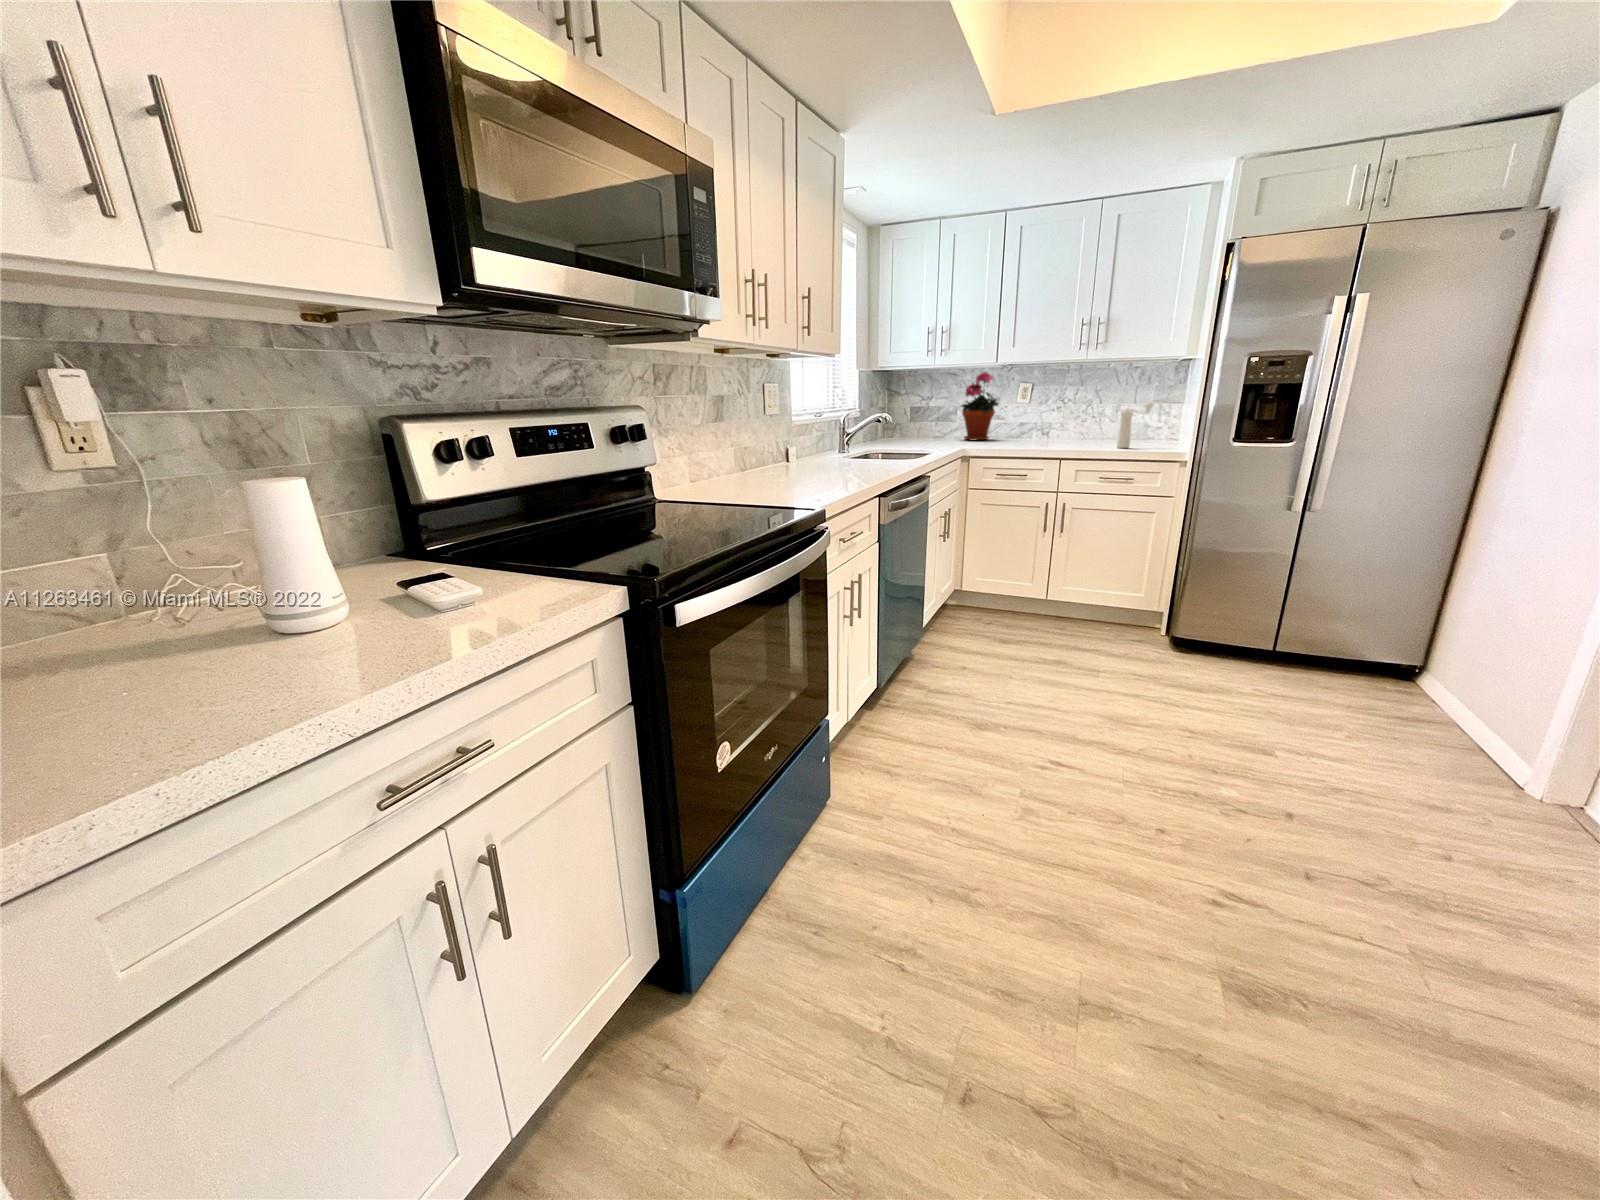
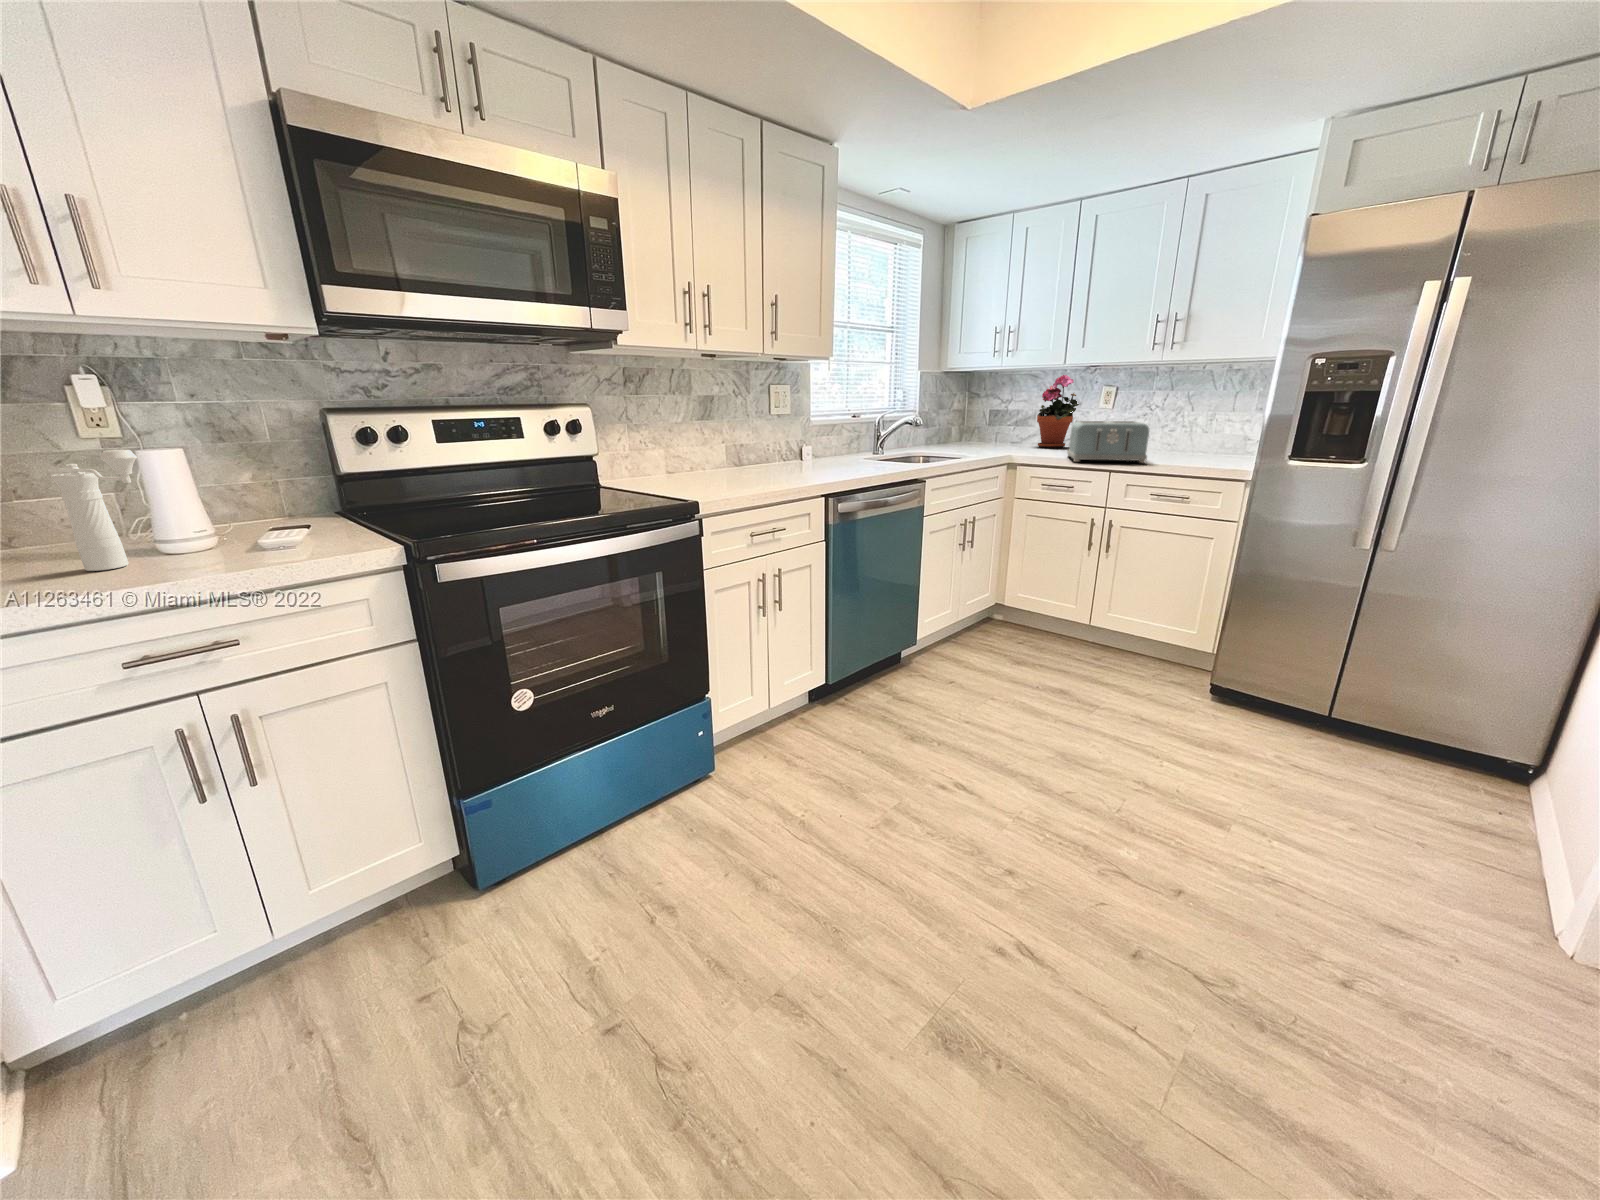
pepper mill: present [1117,402,1154,448] -> present [51,450,137,571]
toaster: none [1015,413,1098,452] -> present [1067,421,1149,463]

